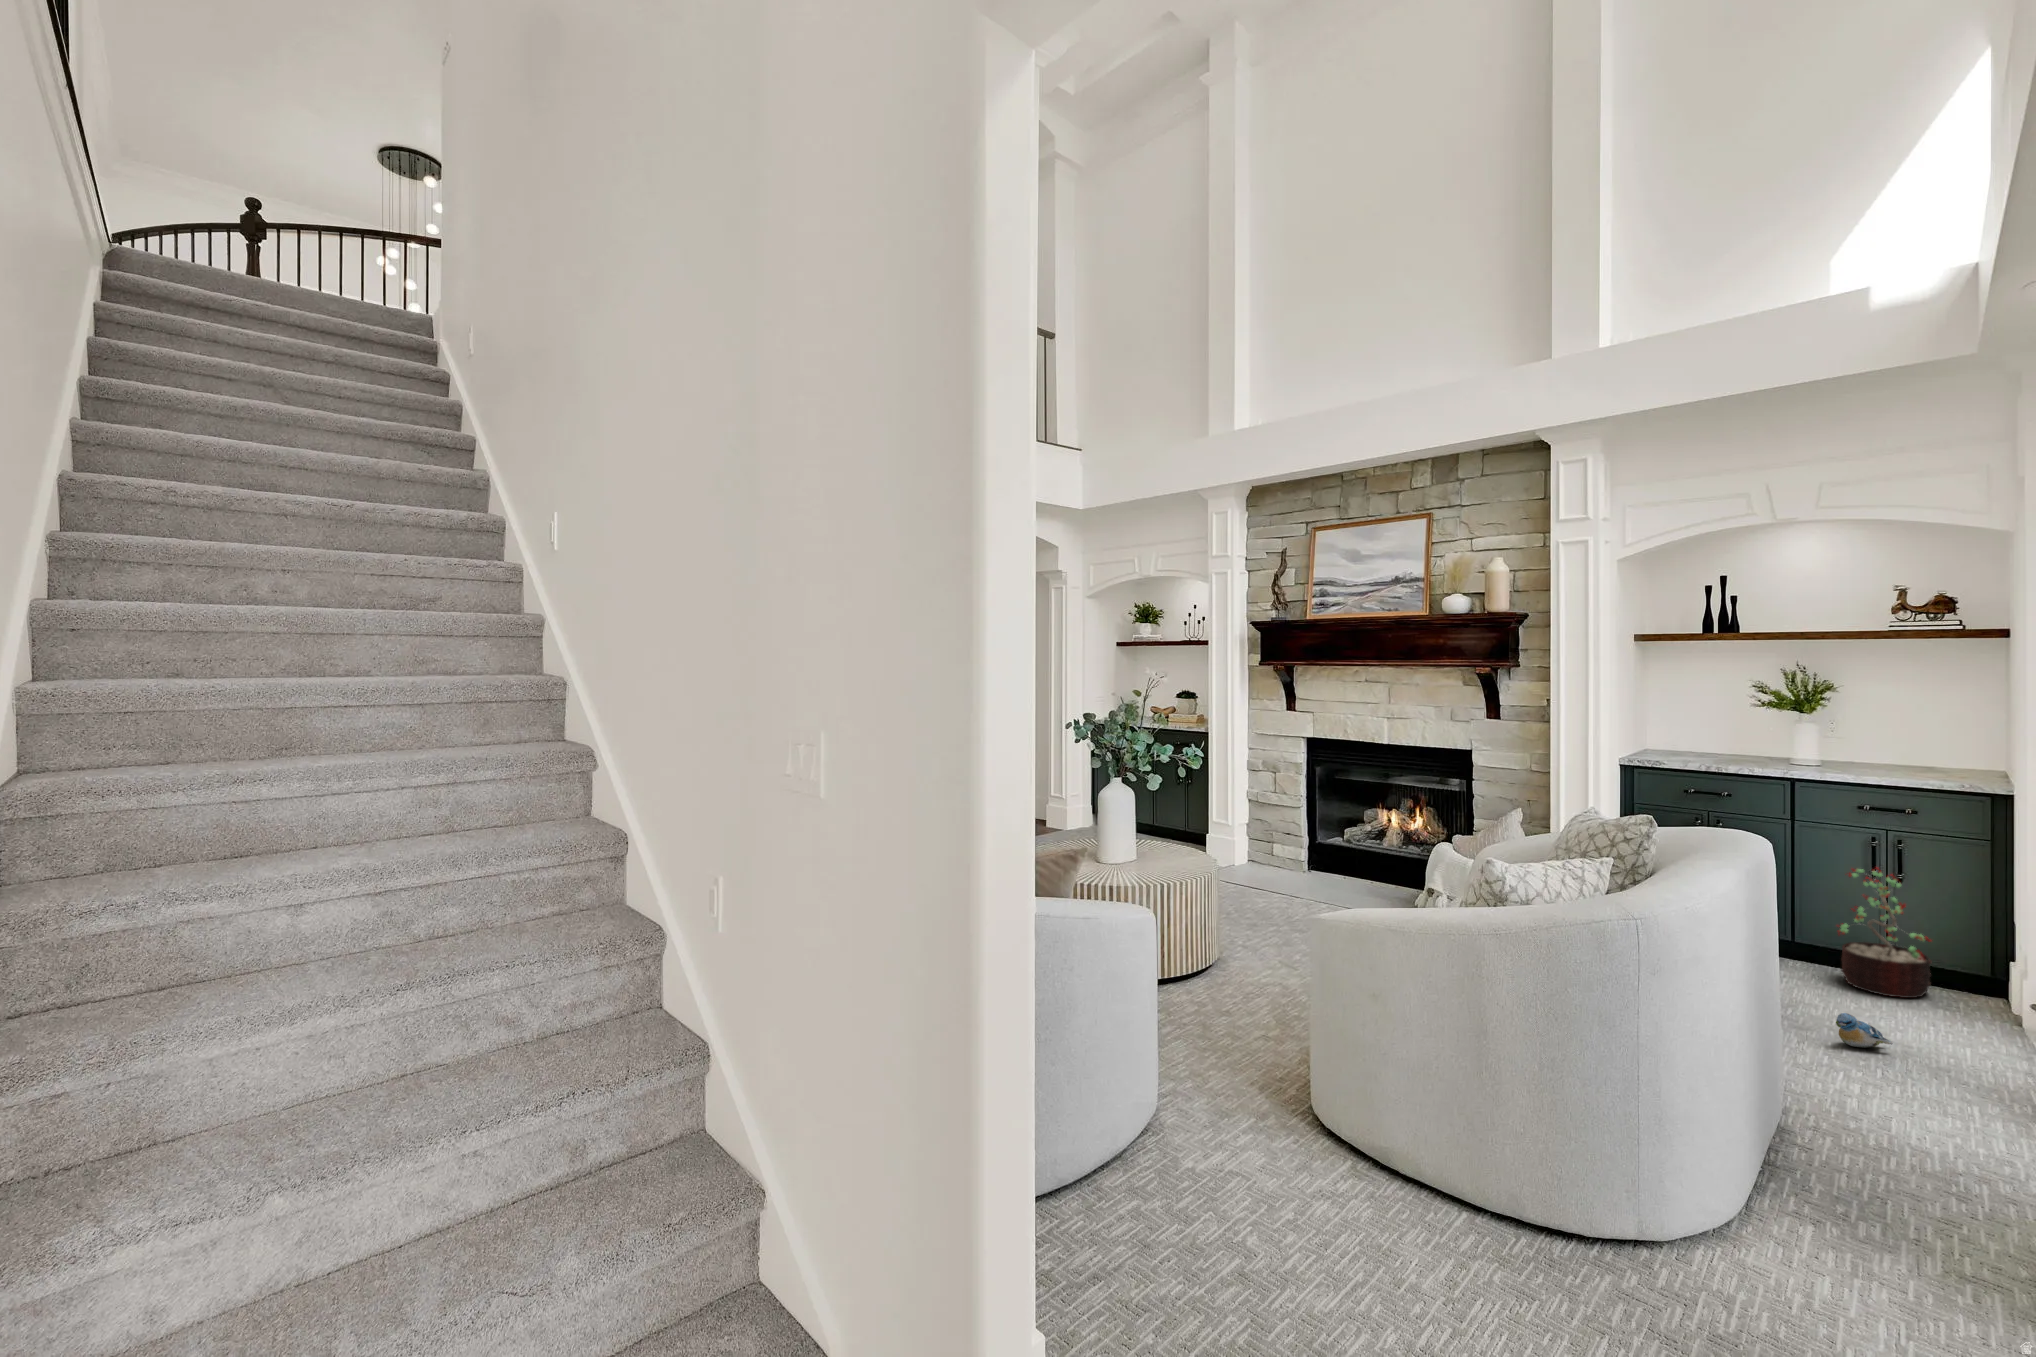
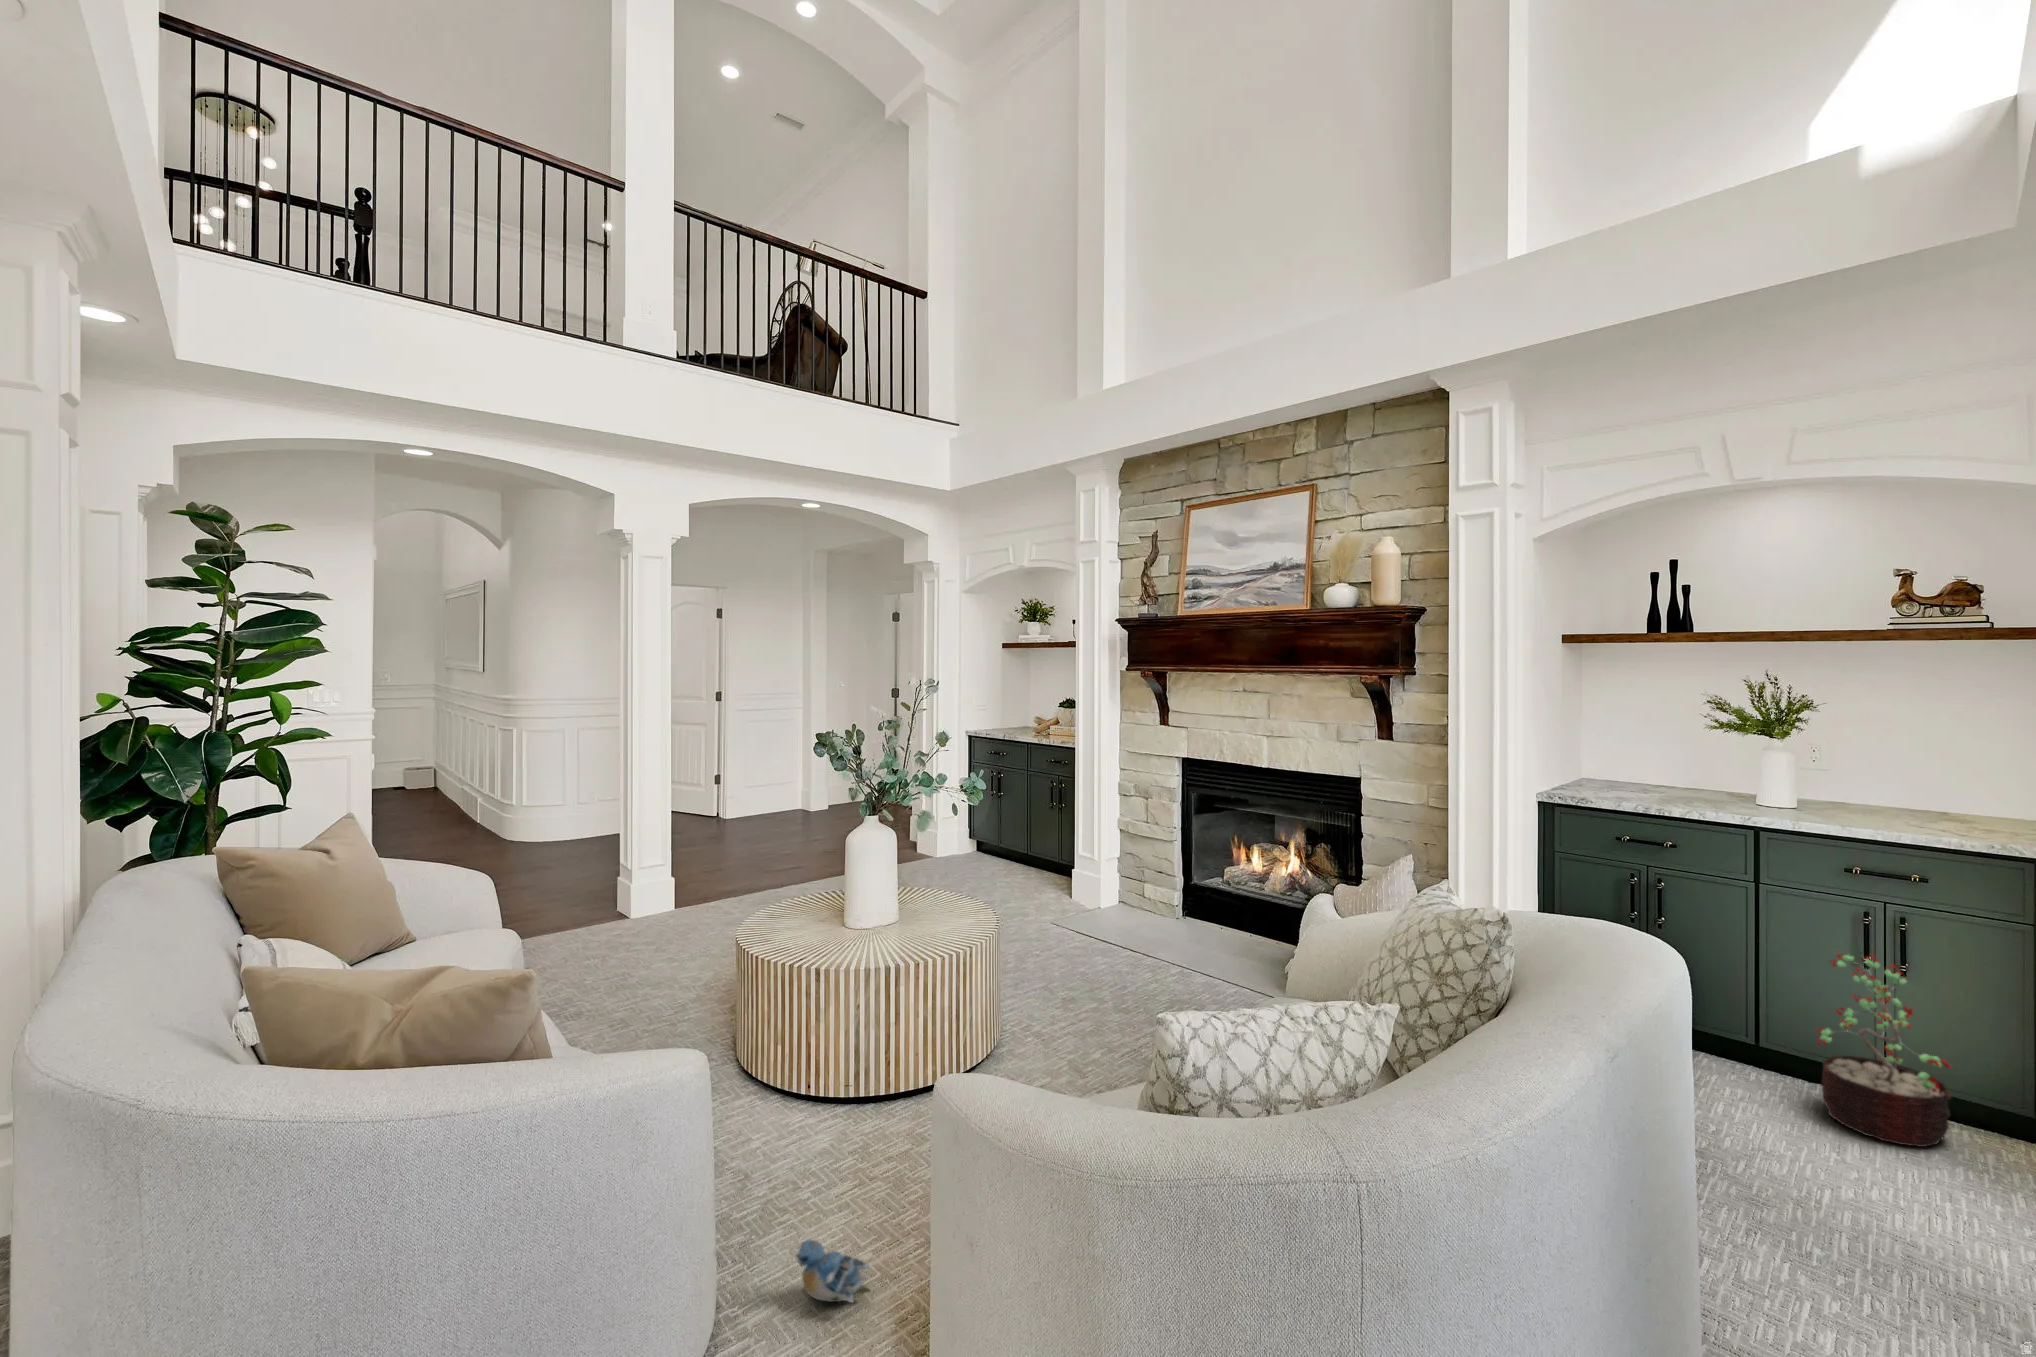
plush toy: present [1836,1013,1893,1048] -> present [797,1240,870,1302]

